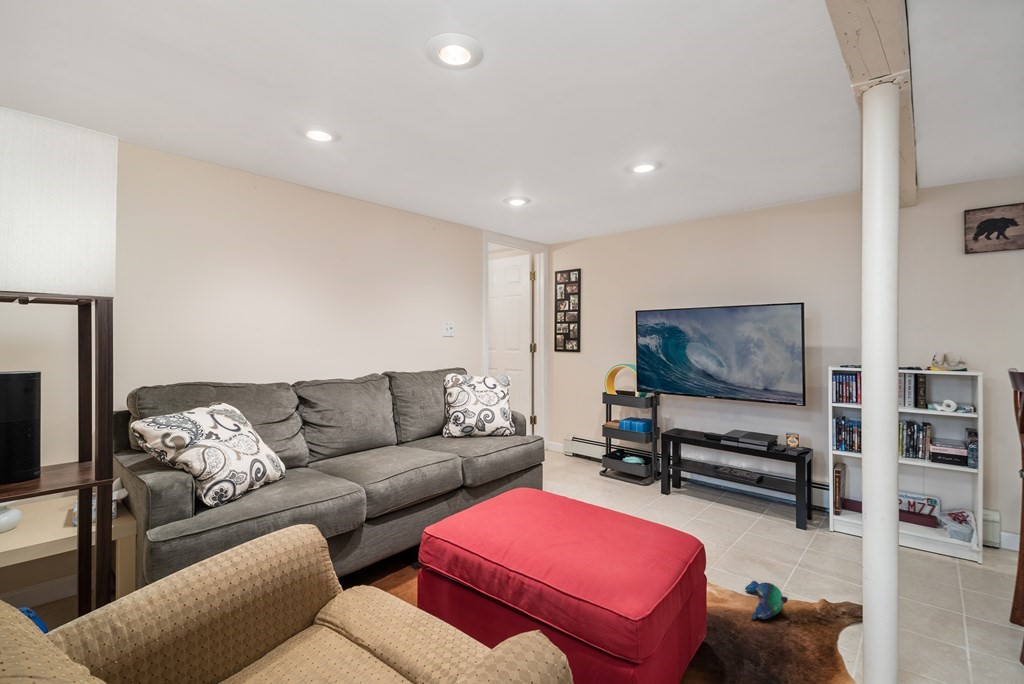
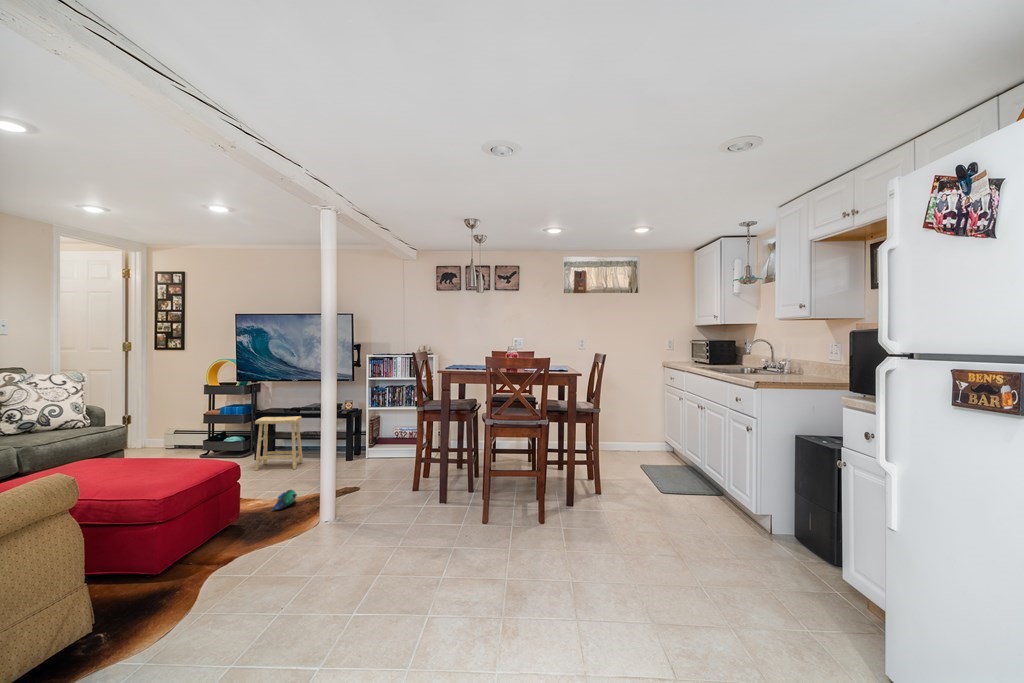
footstool: none [677,445,737,527] -> present [255,416,303,471]

